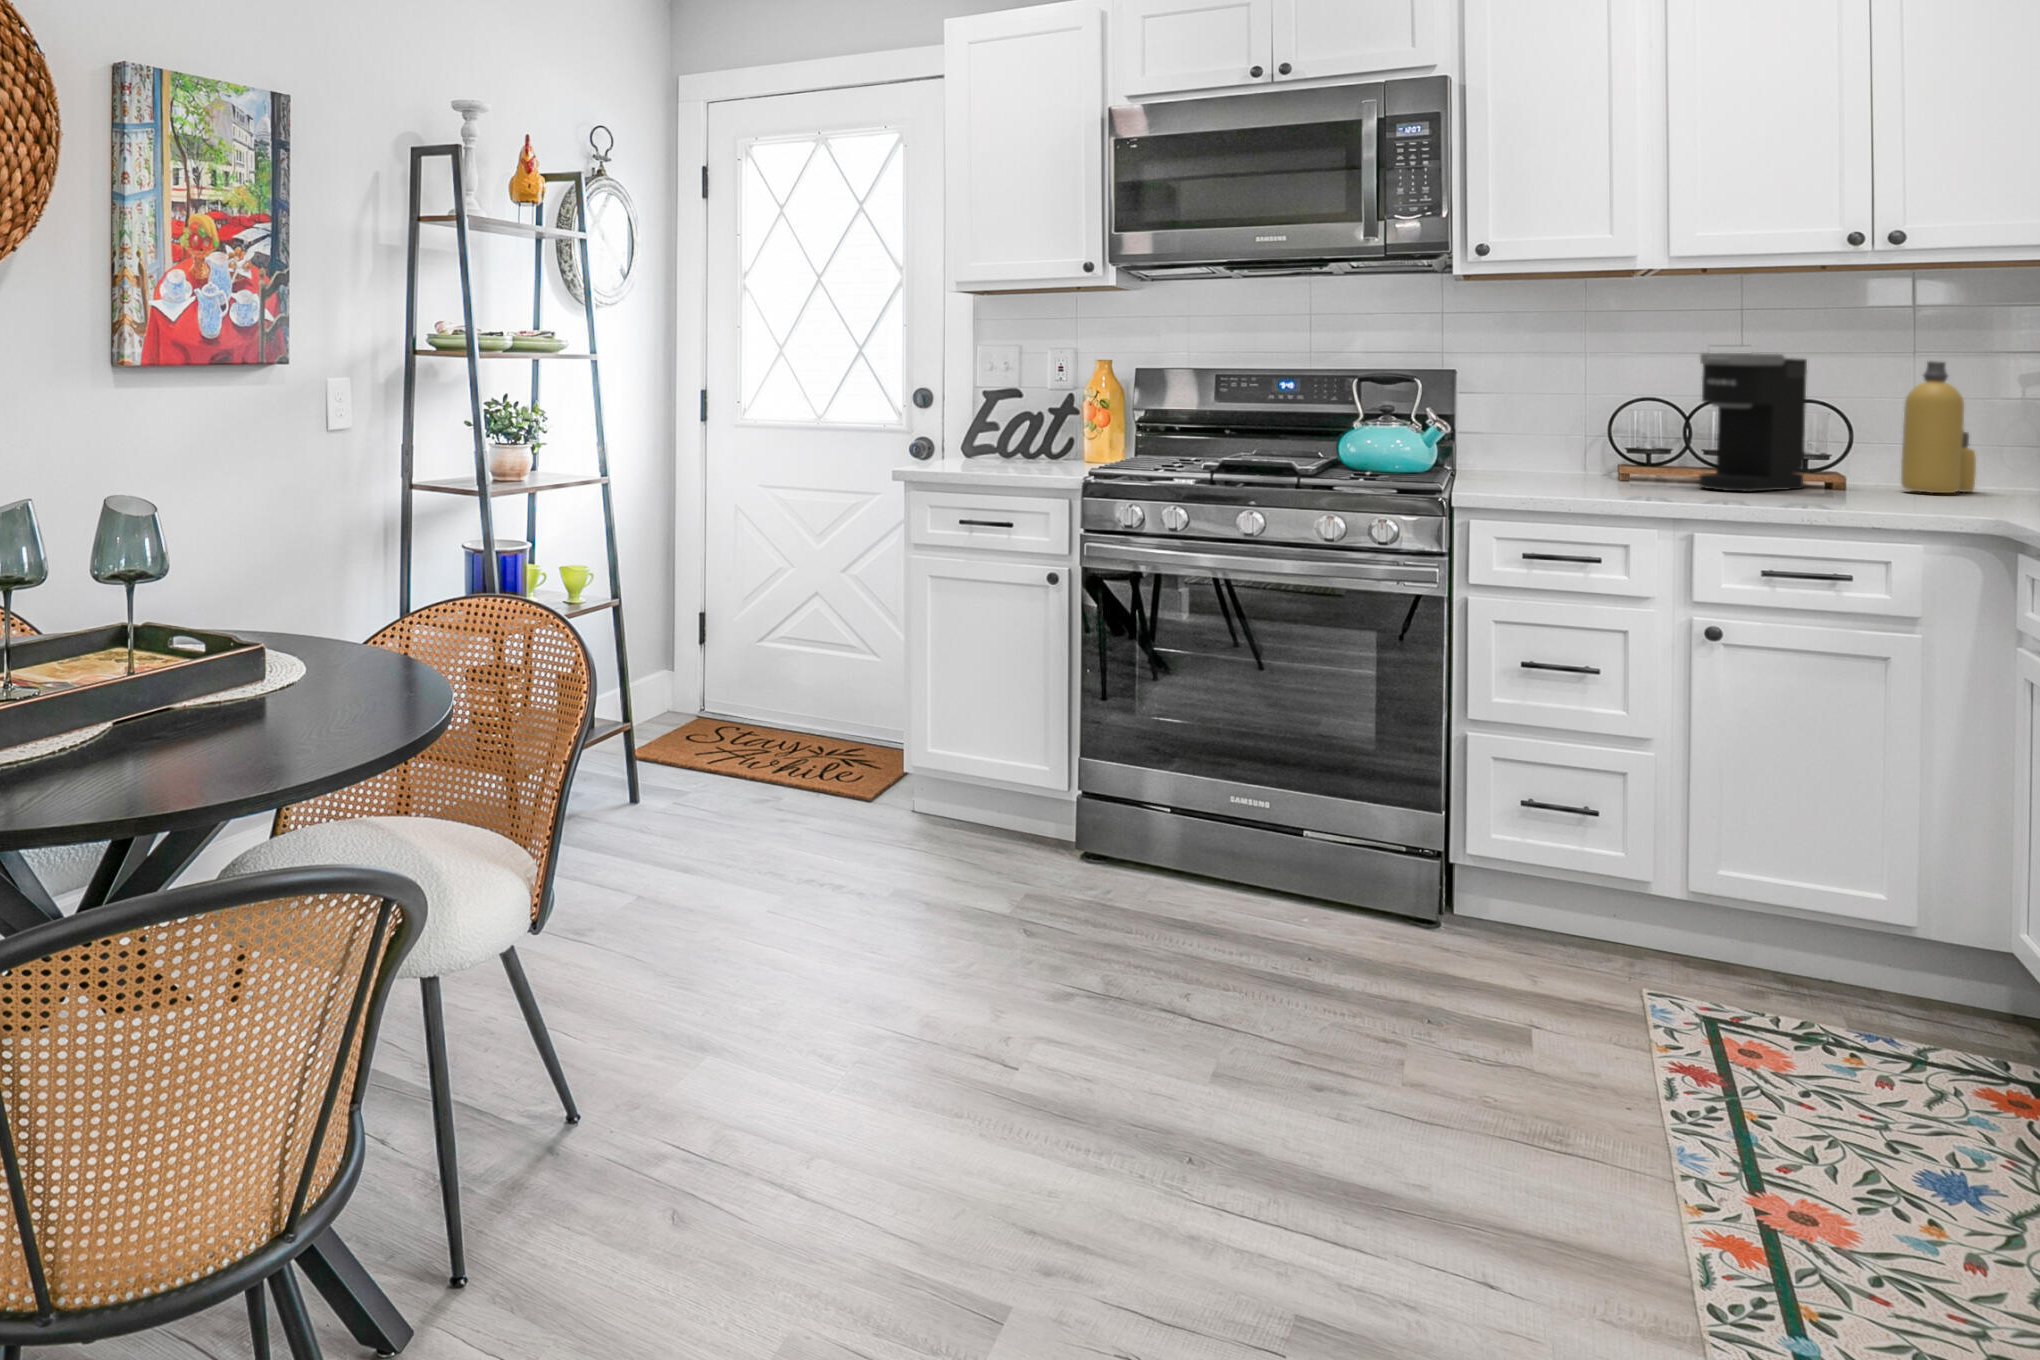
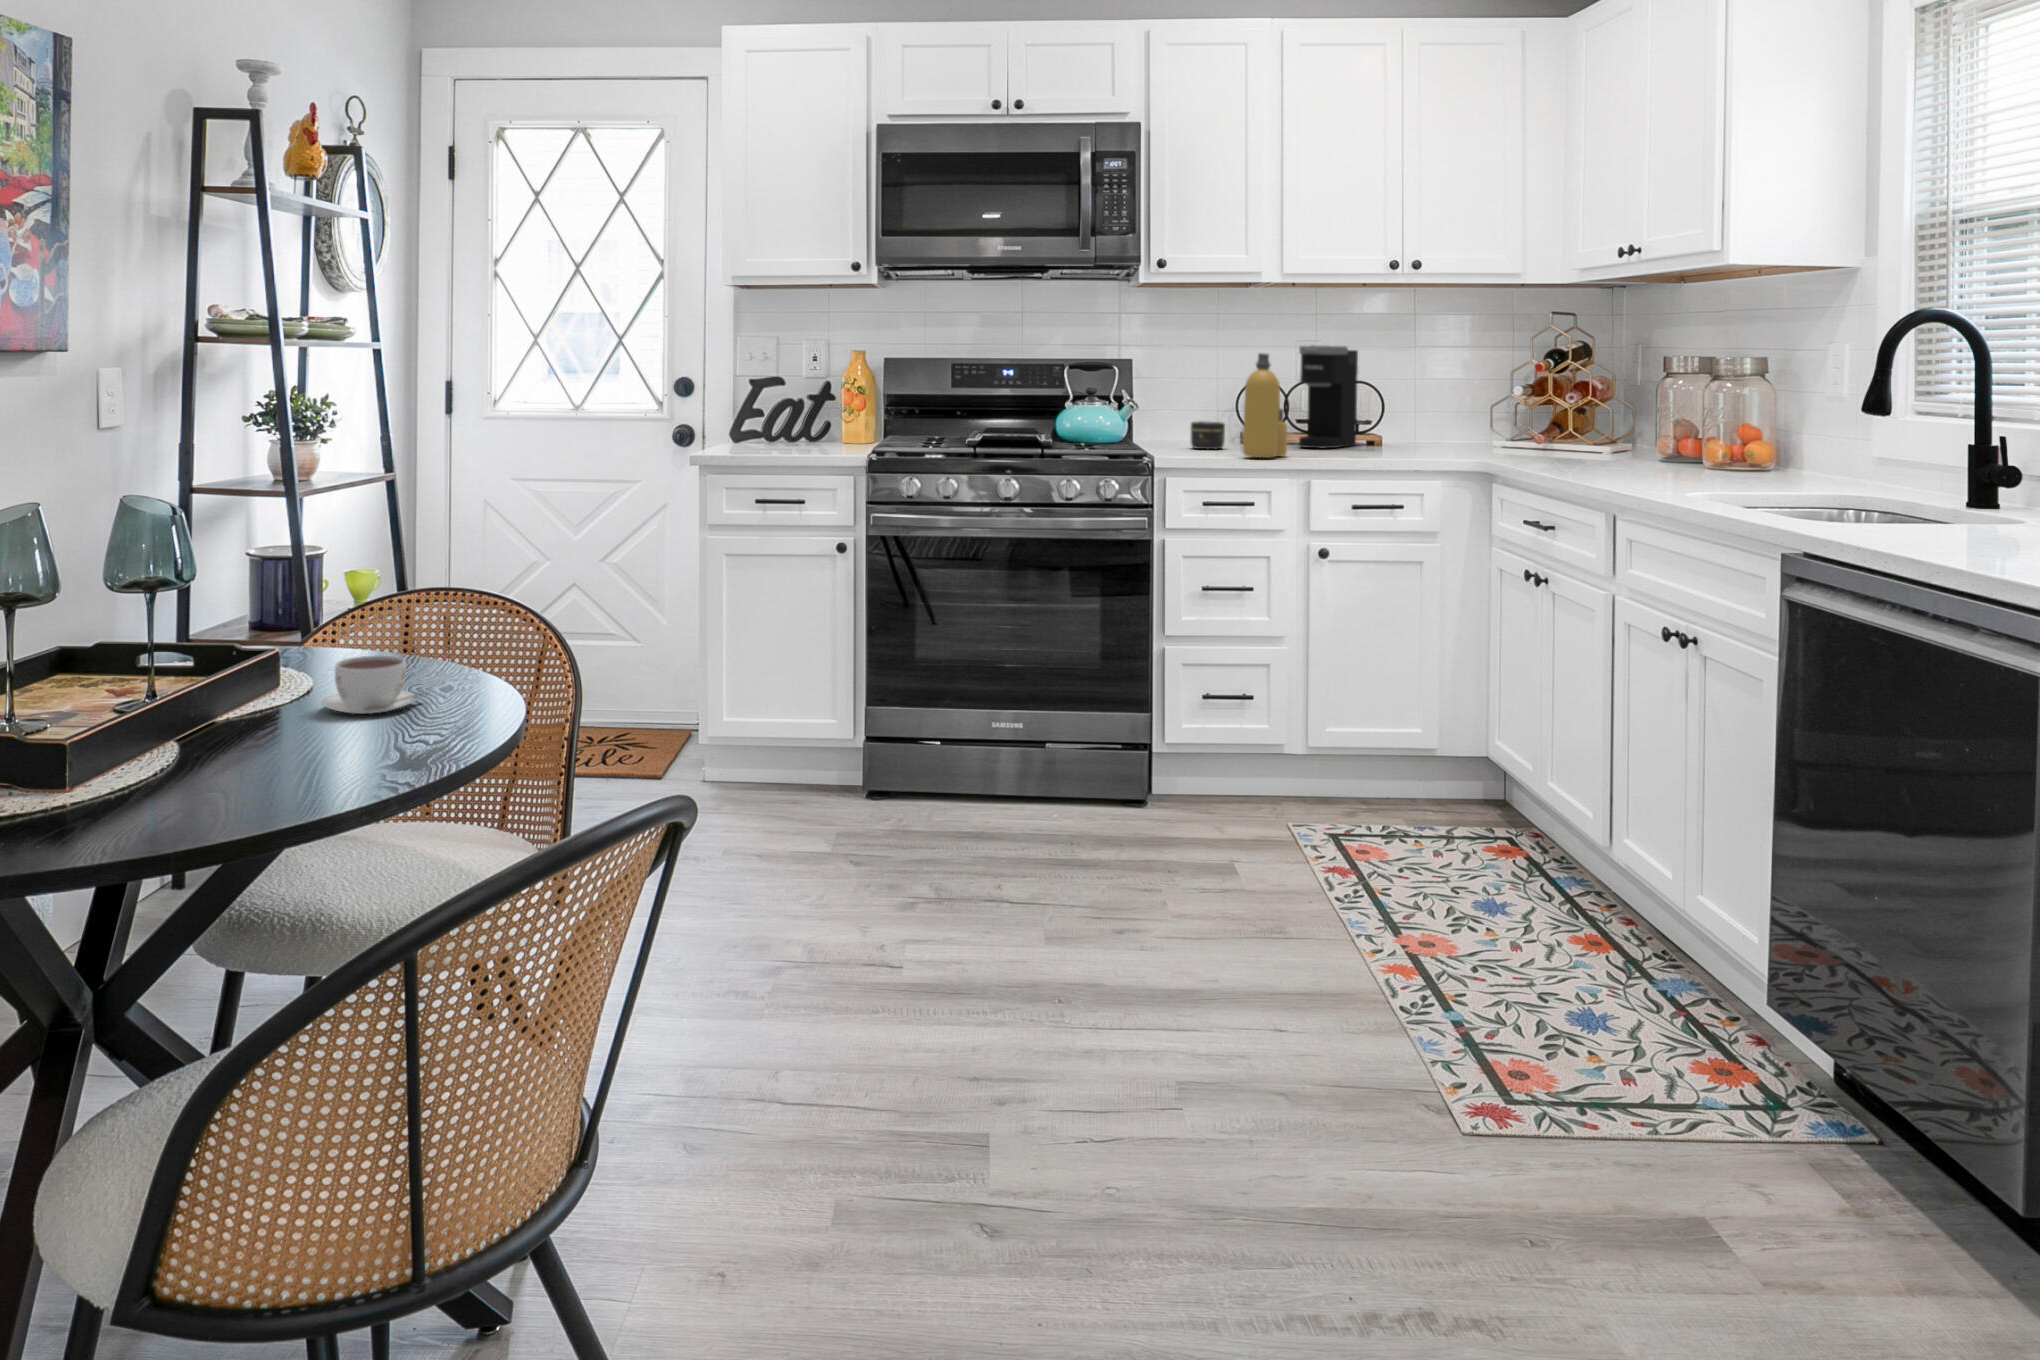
bottle: present [1901,361,1976,493] -> present [1243,353,1287,458]
jar: none [1524,449,1576,486] -> present [1191,421,1225,449]
coffee cup: none [252,666,350,723] -> present [323,655,425,714]

